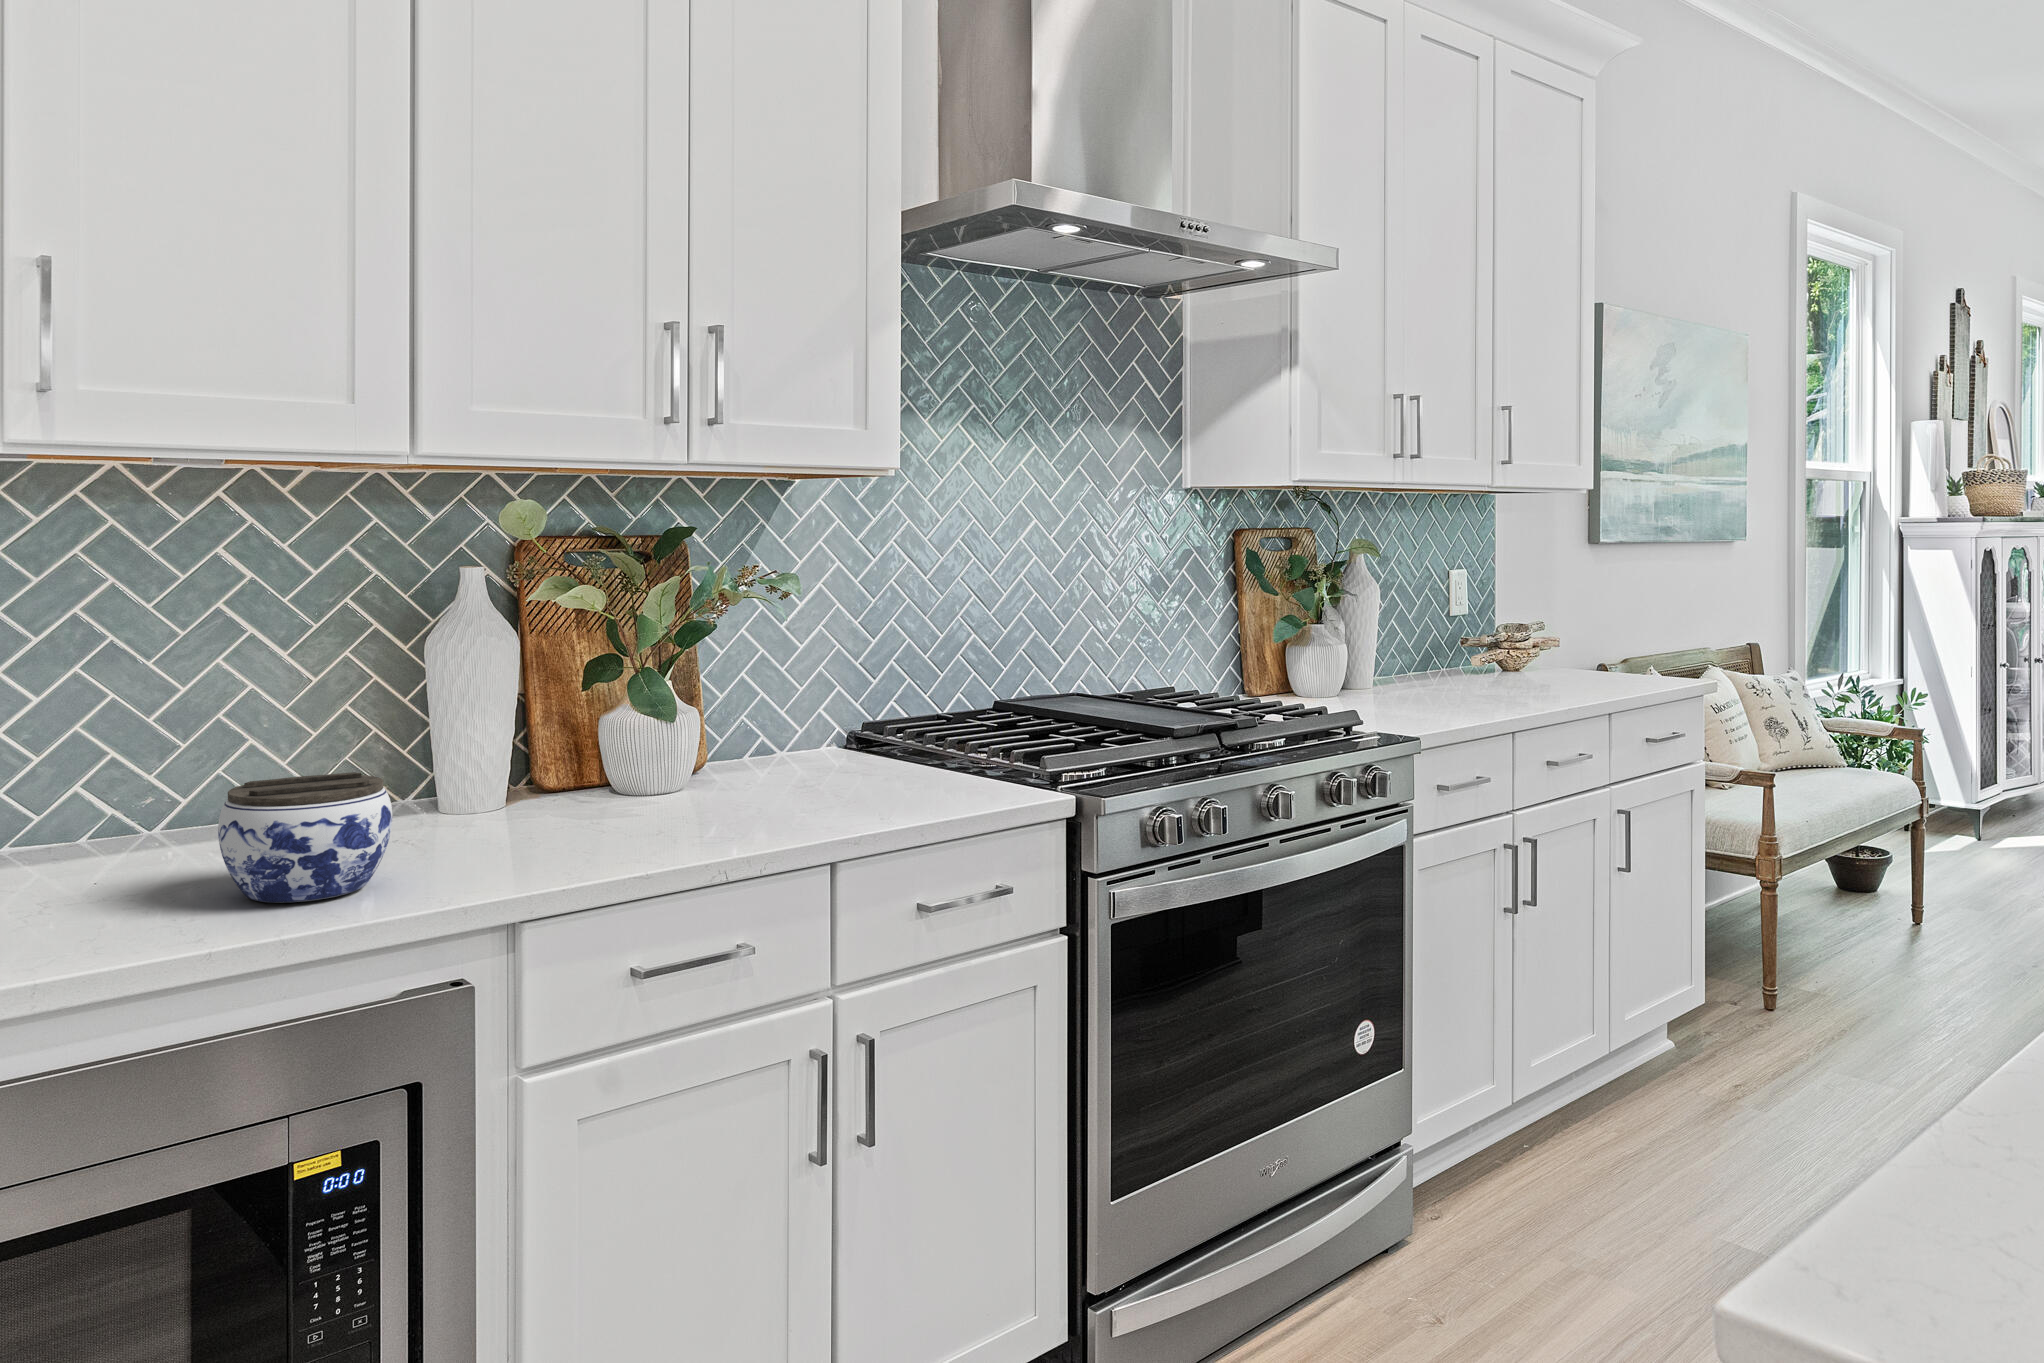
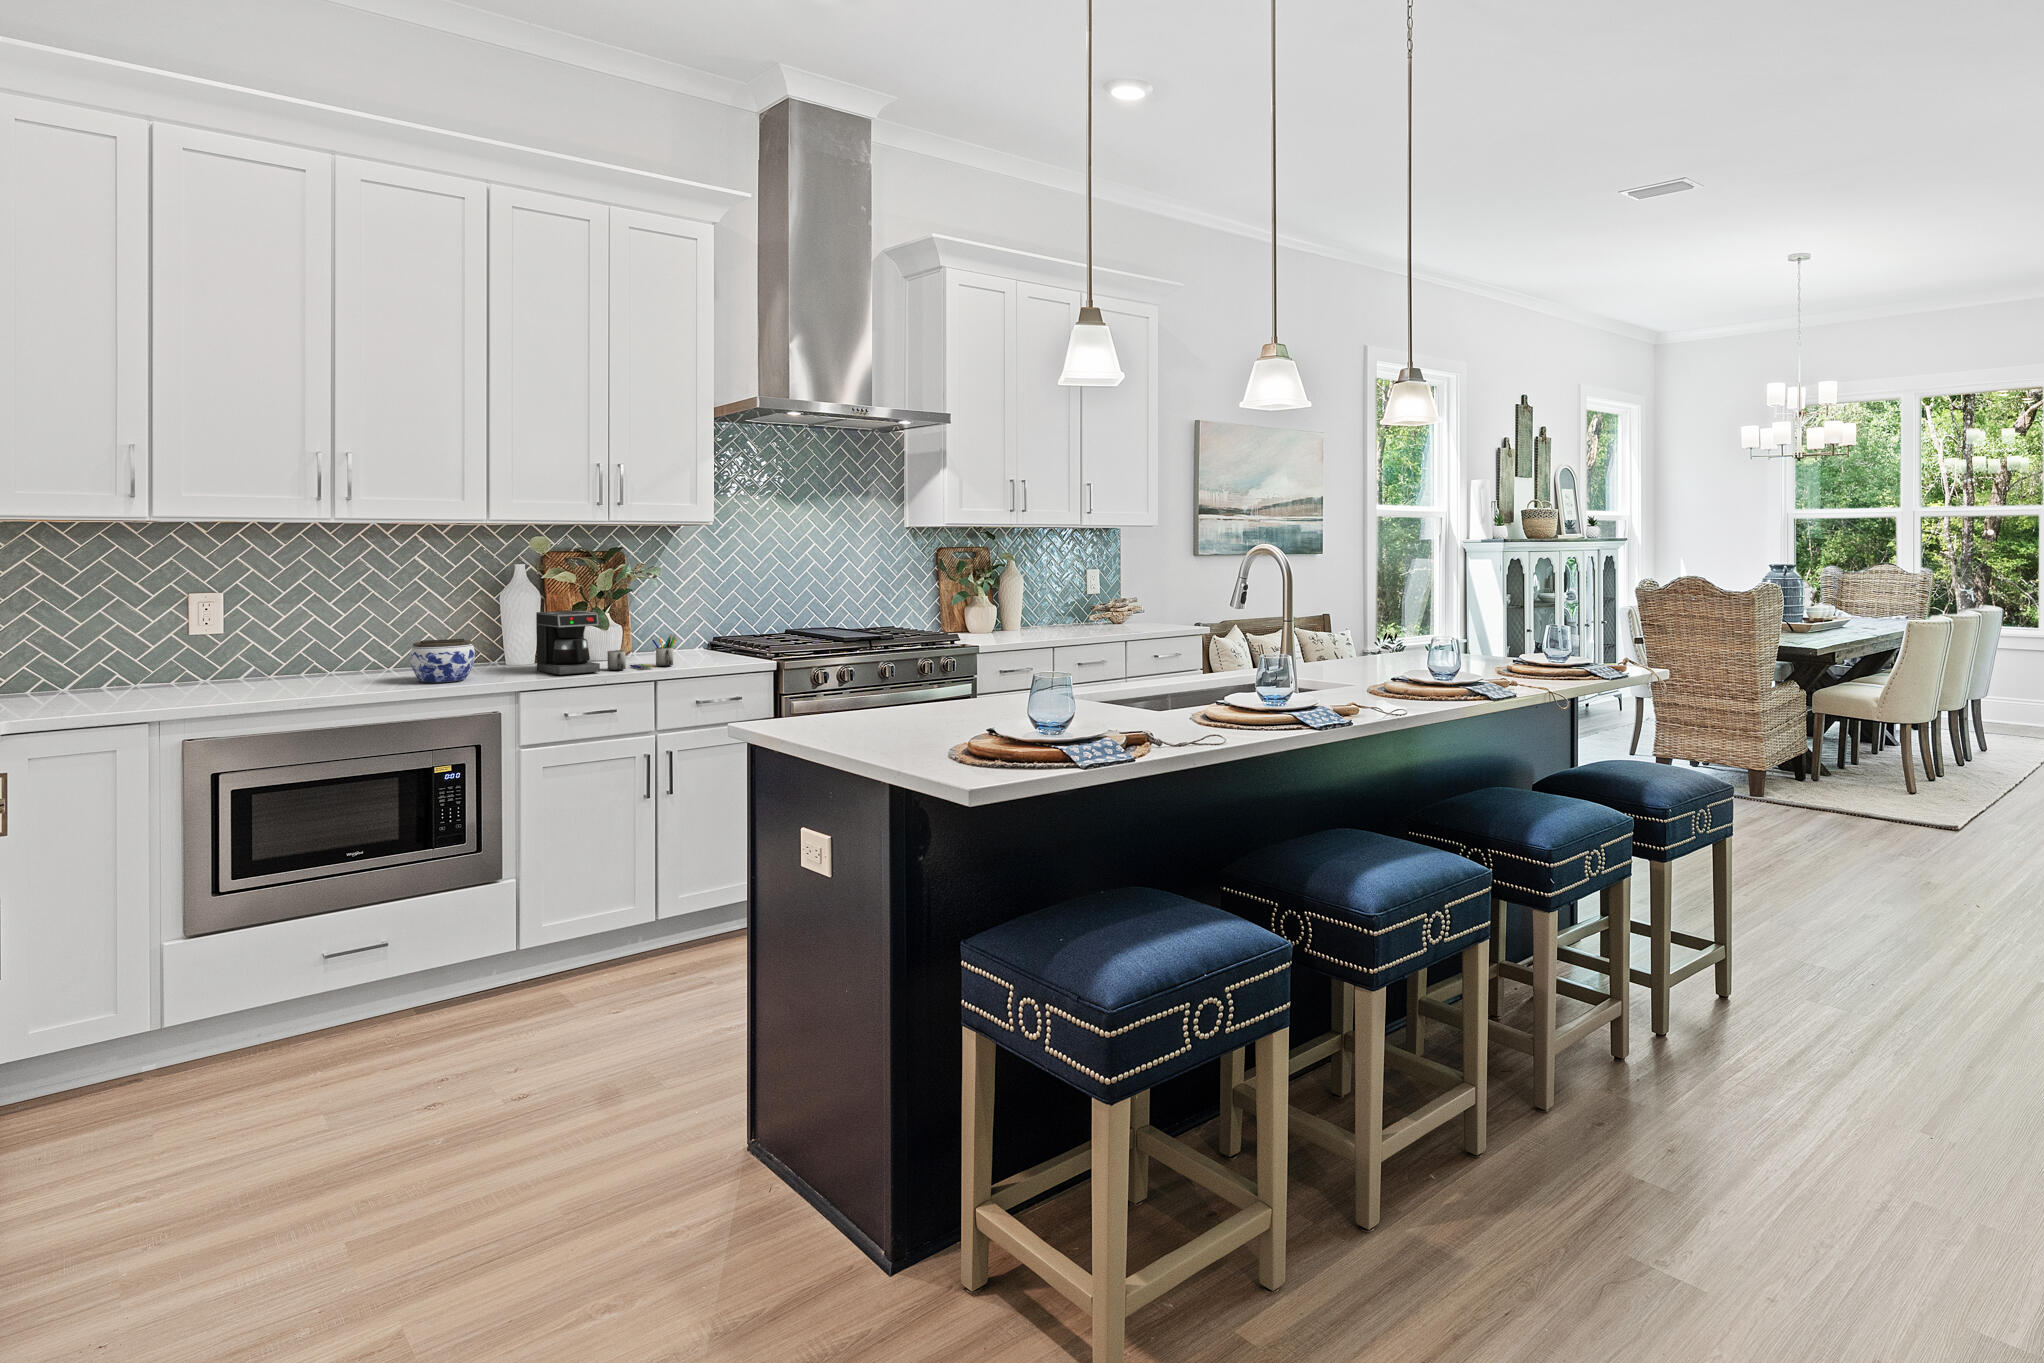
coffee maker: none [532,684,854,861] -> present [536,610,677,675]

